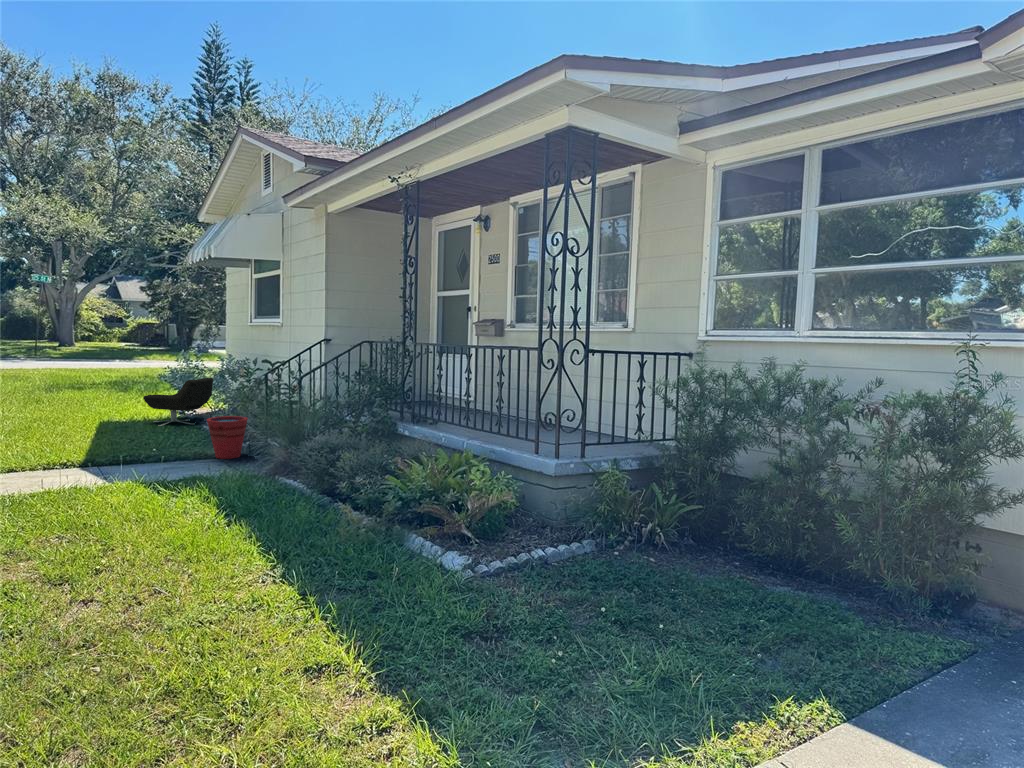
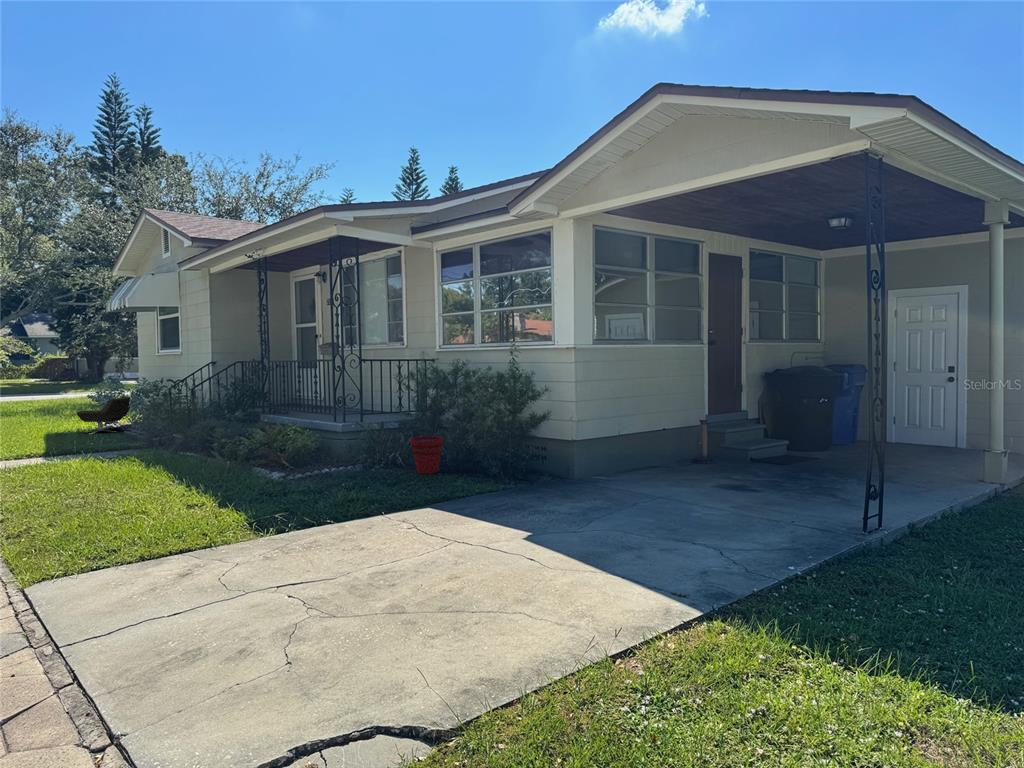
bucket: present [207,416,248,459] -> present [410,436,443,474]

